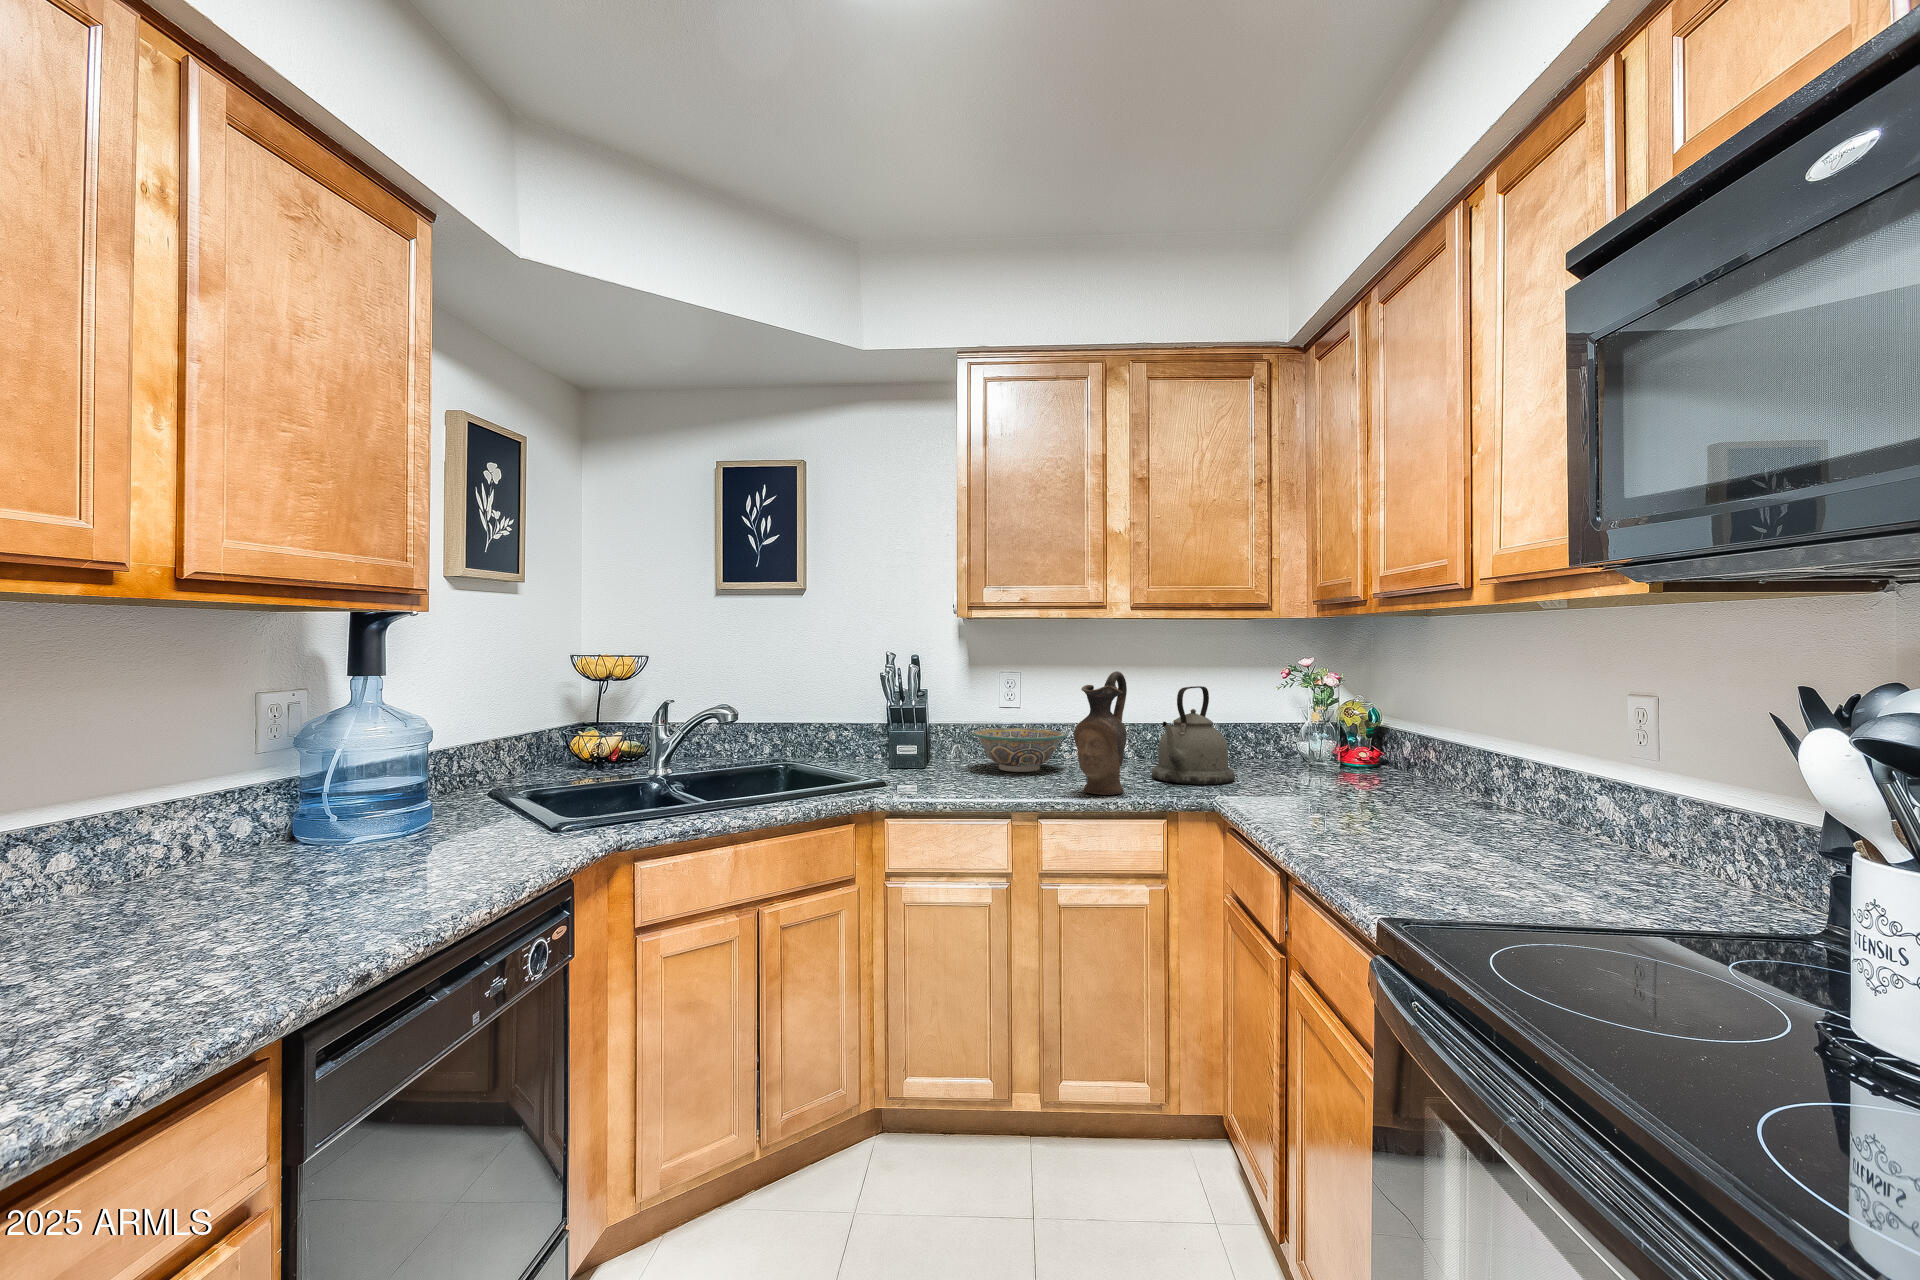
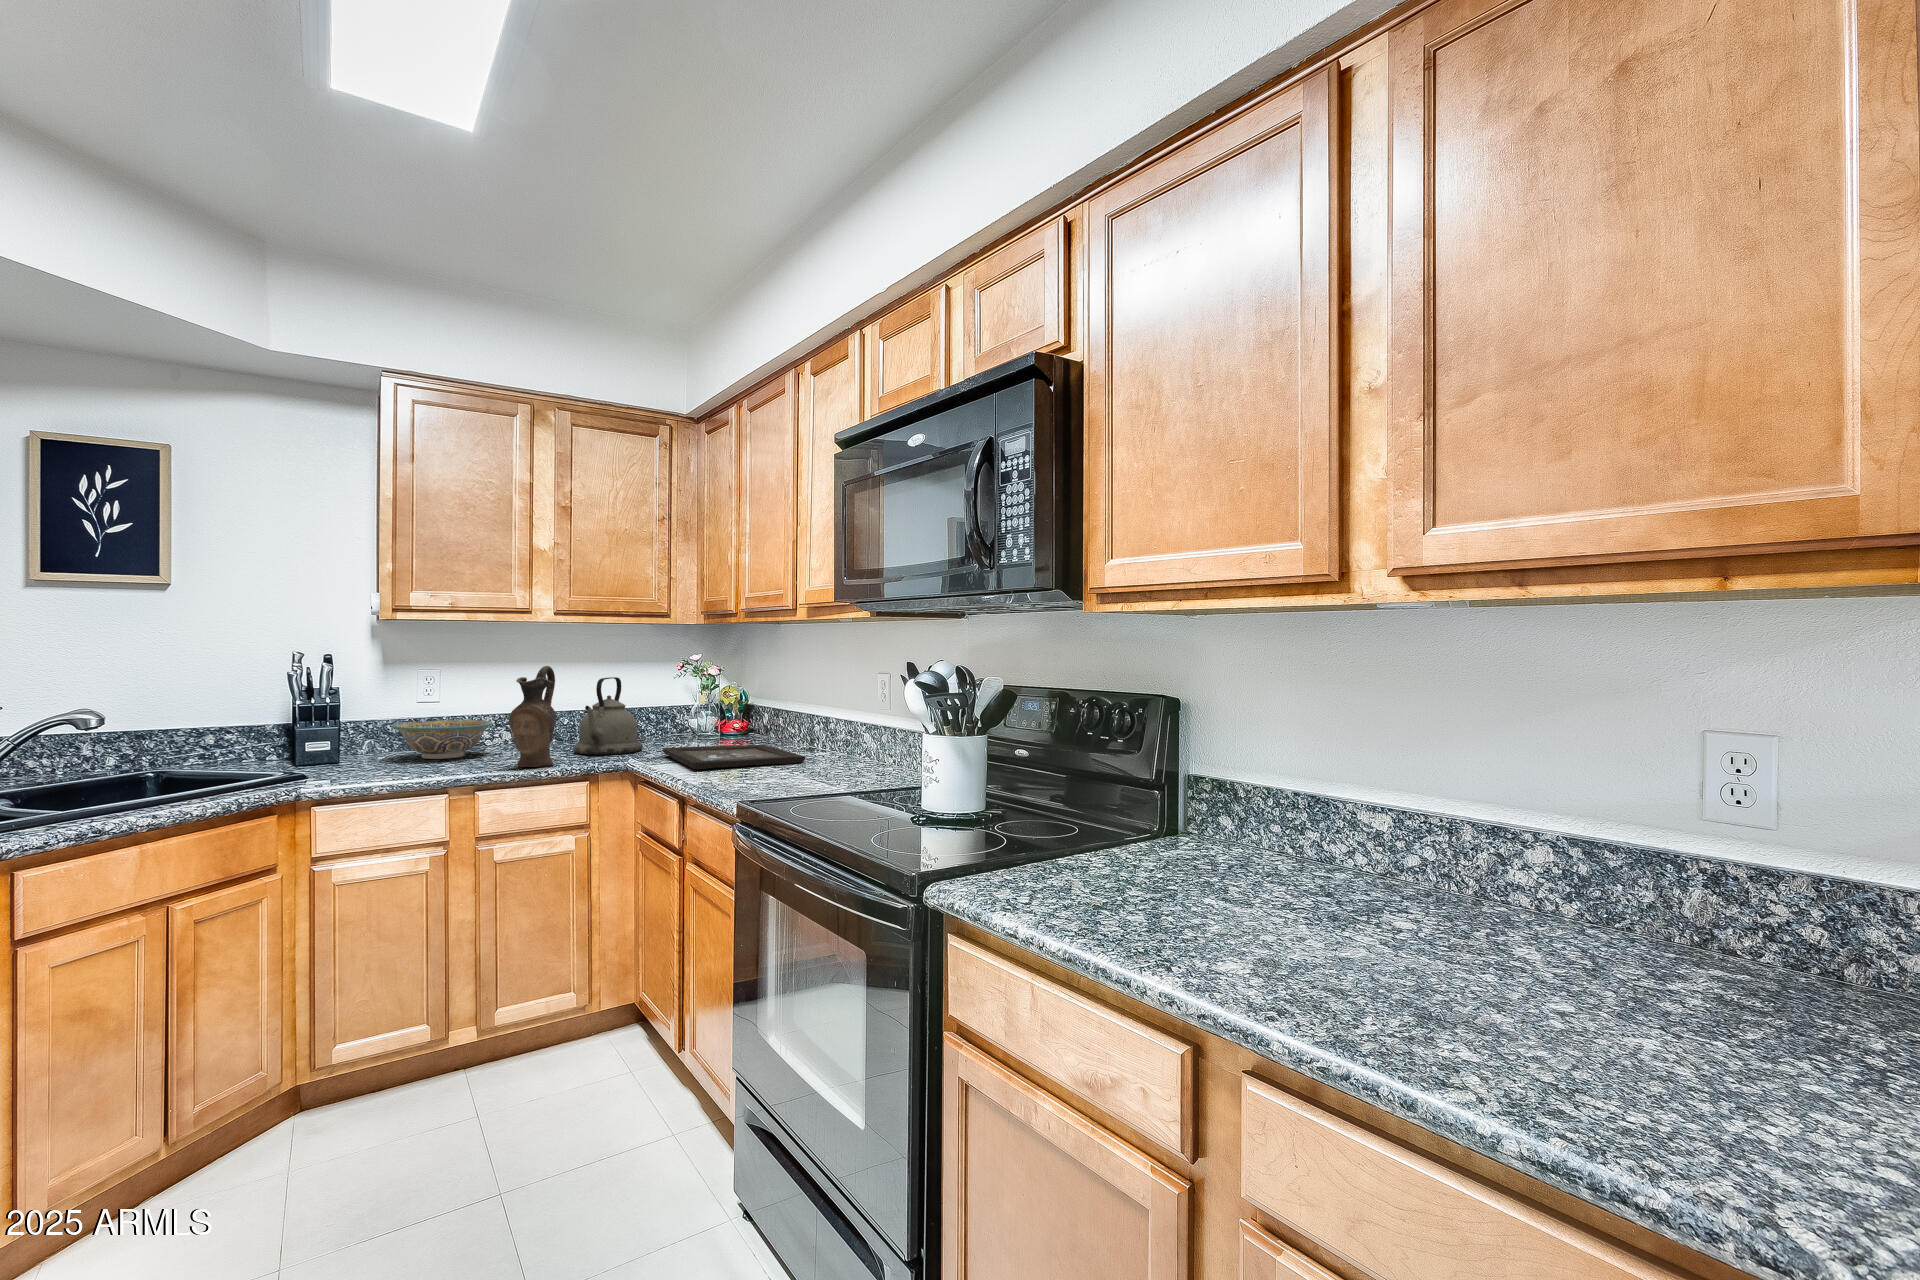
tray: none [1259,783,1484,831] -> present [663,745,805,769]

